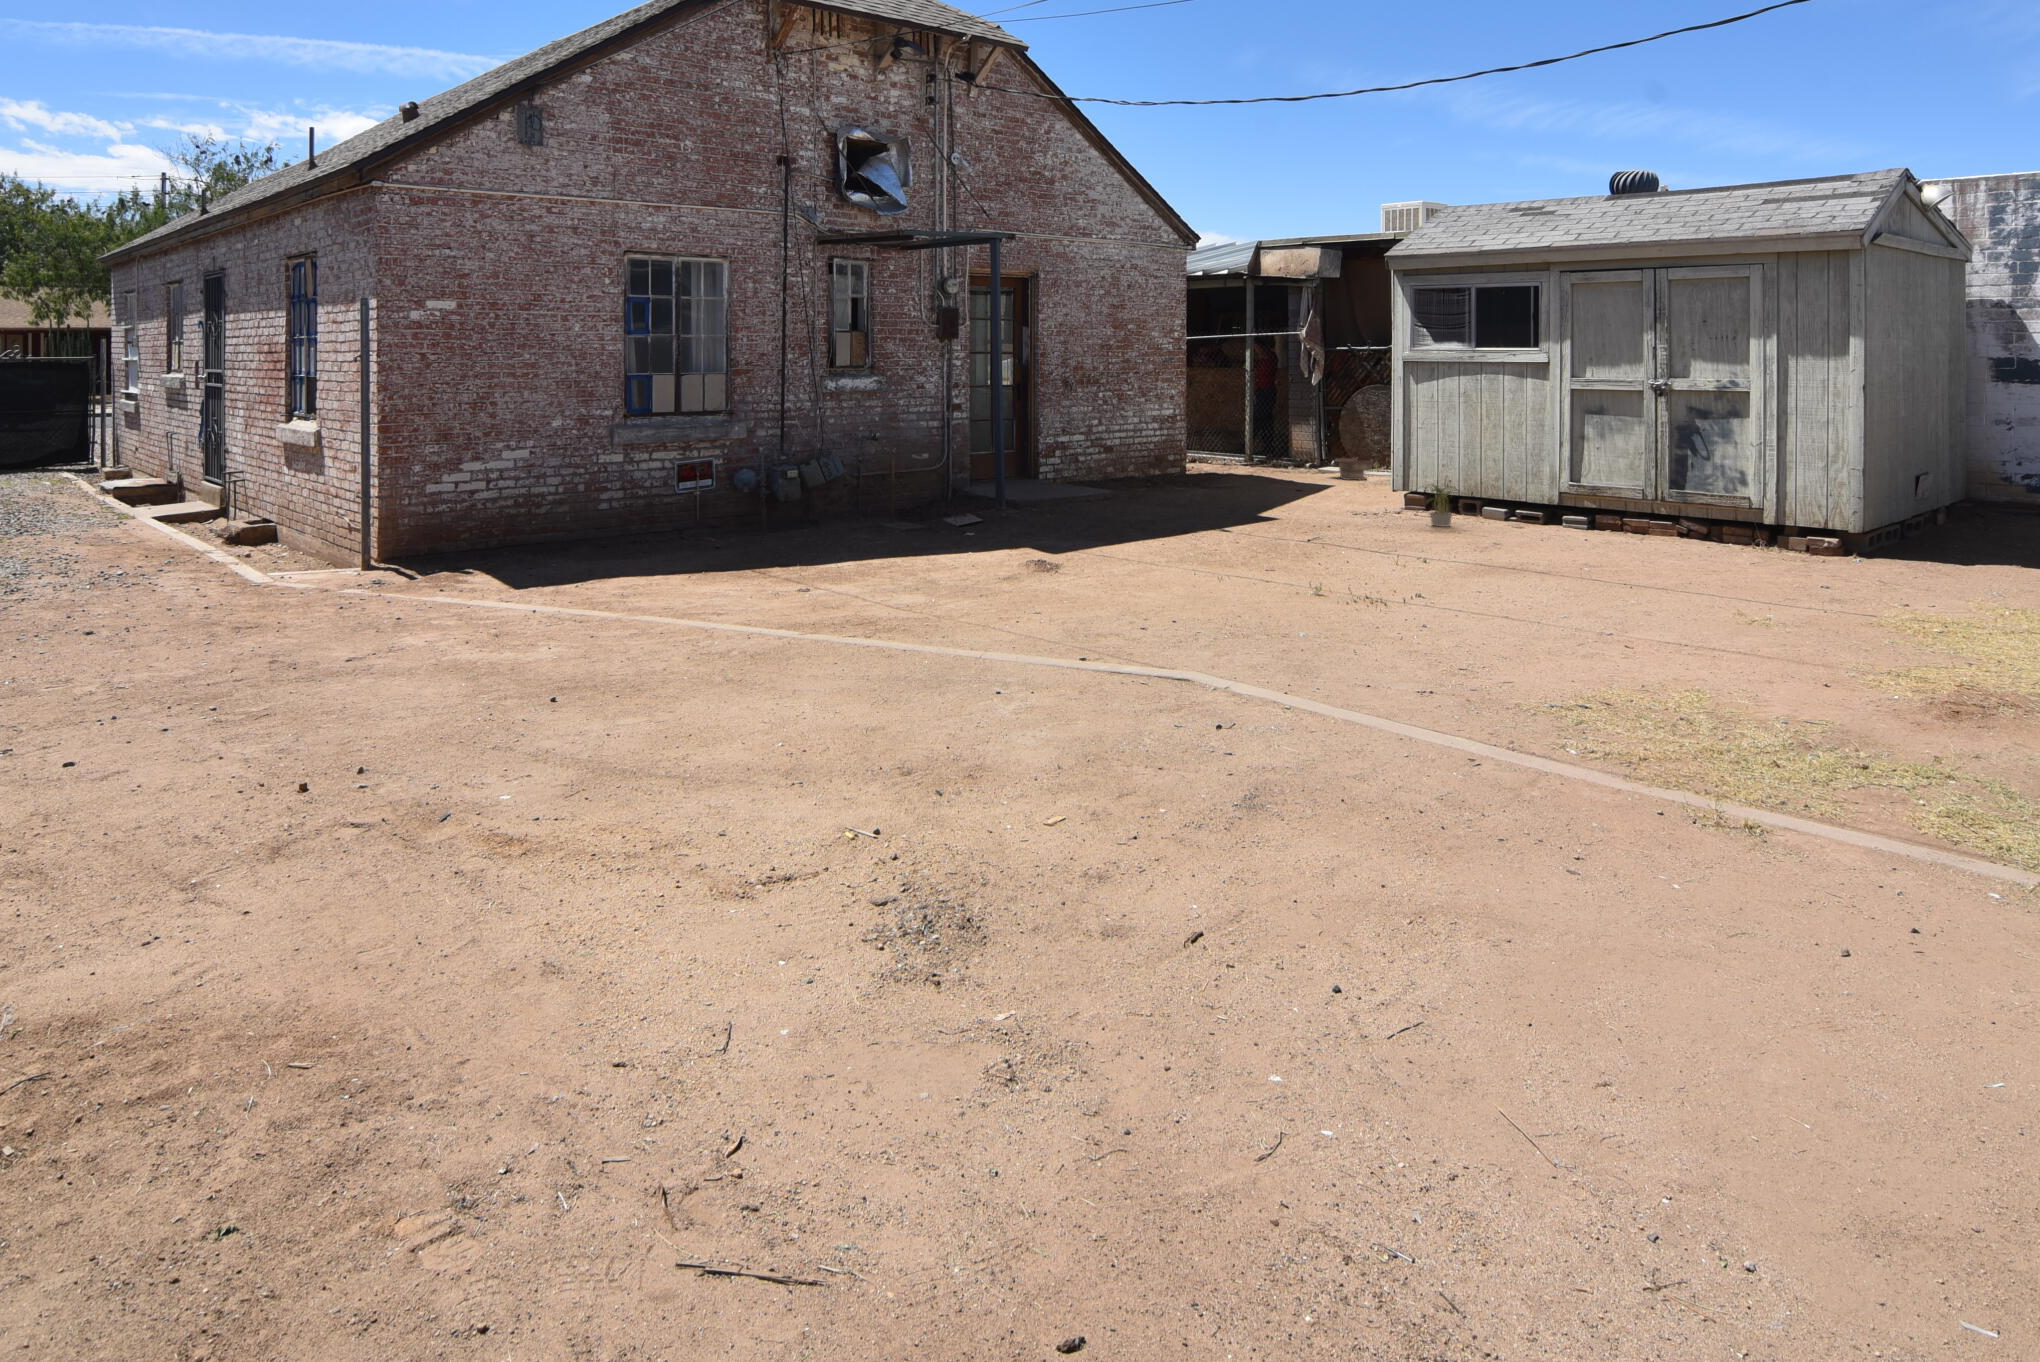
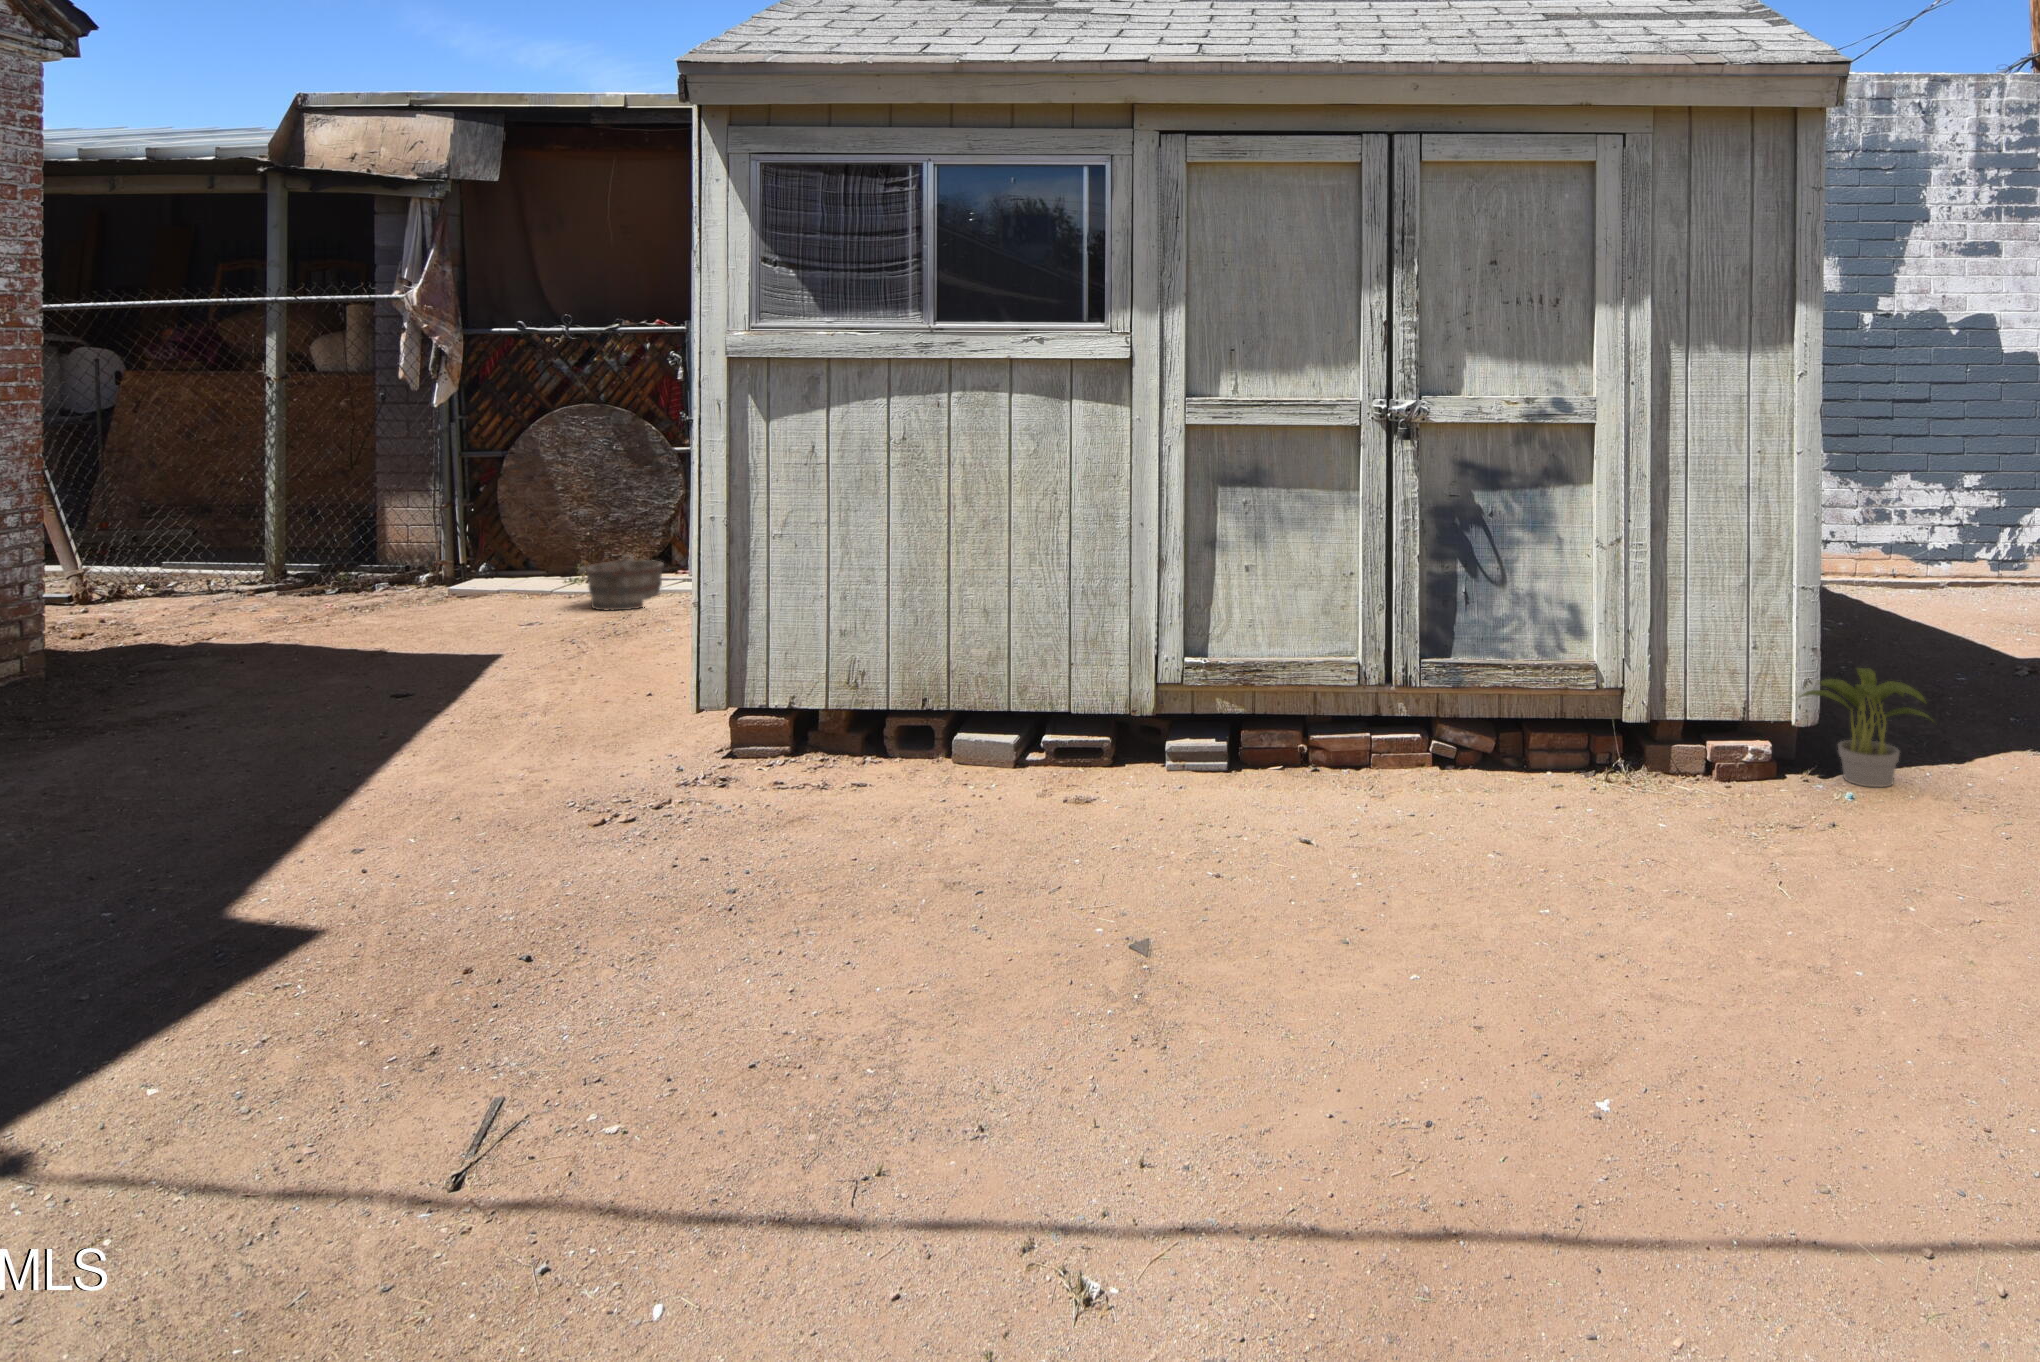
potted plant: present [1426,485,1463,527] -> present [1800,668,1931,787]

